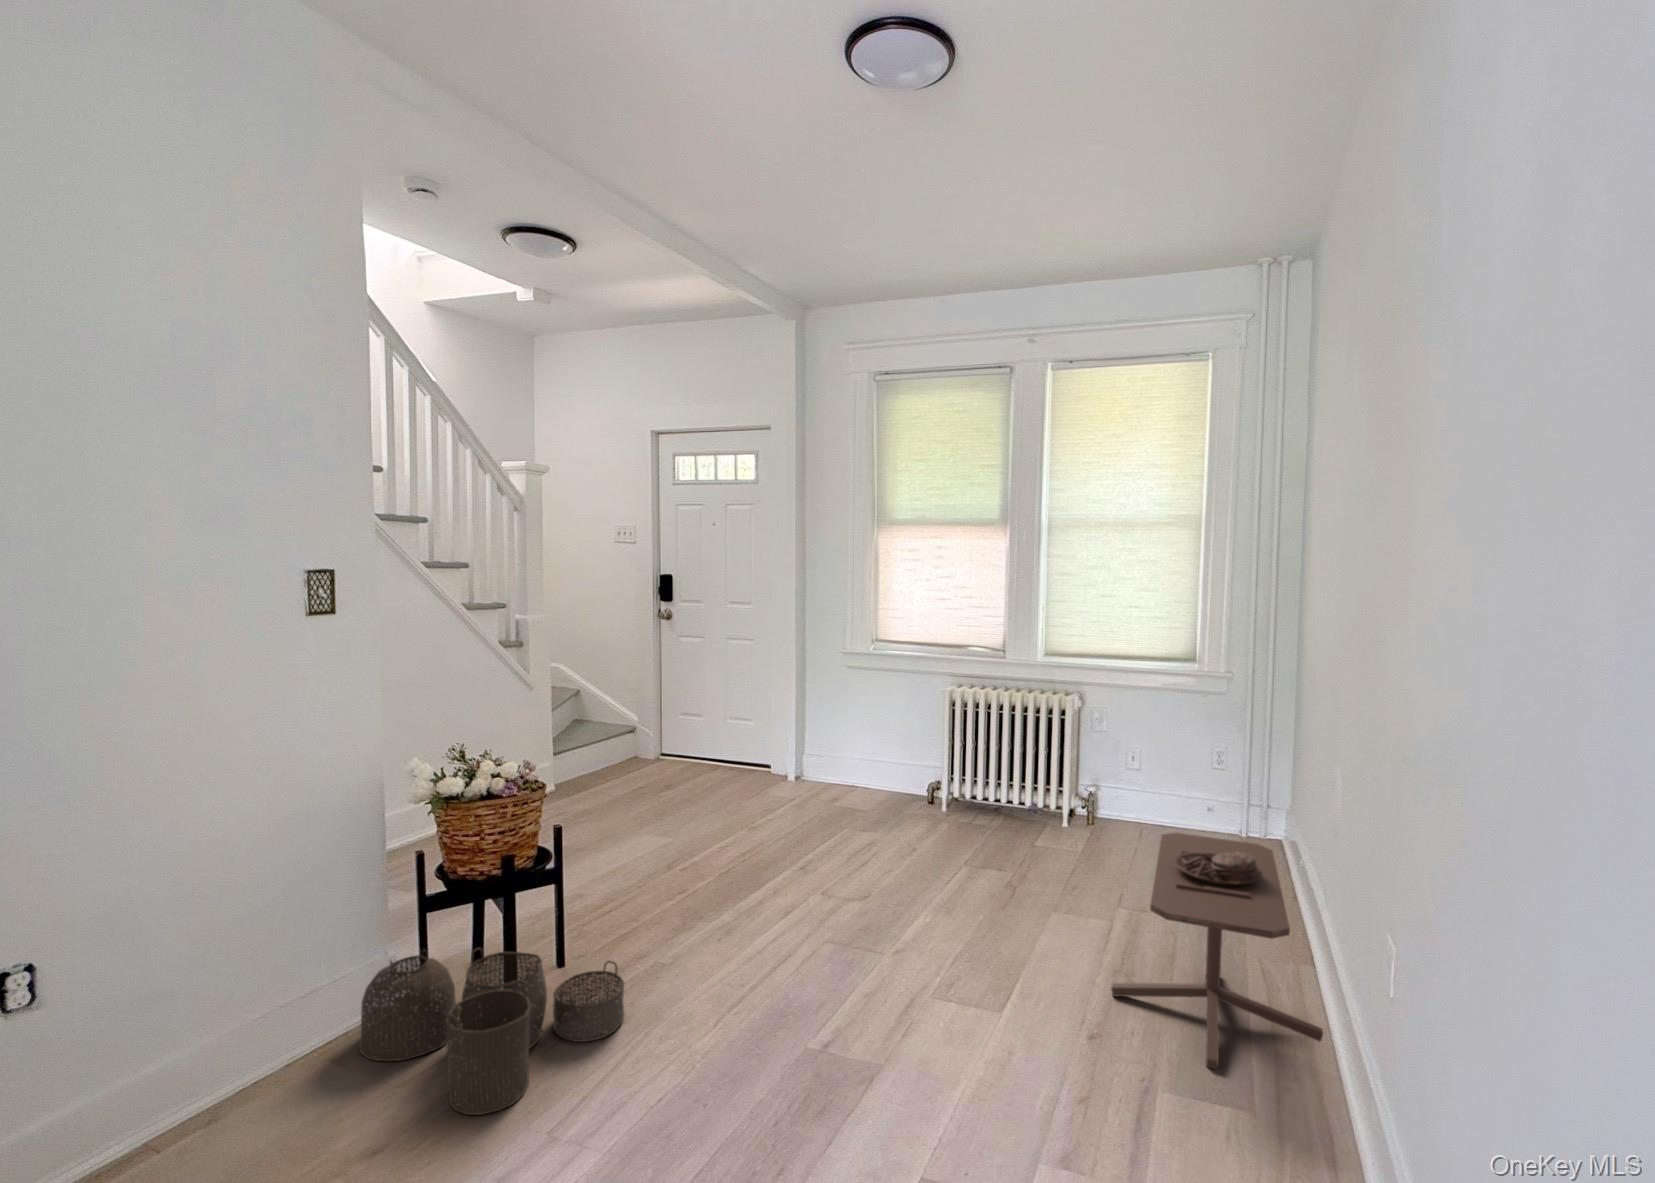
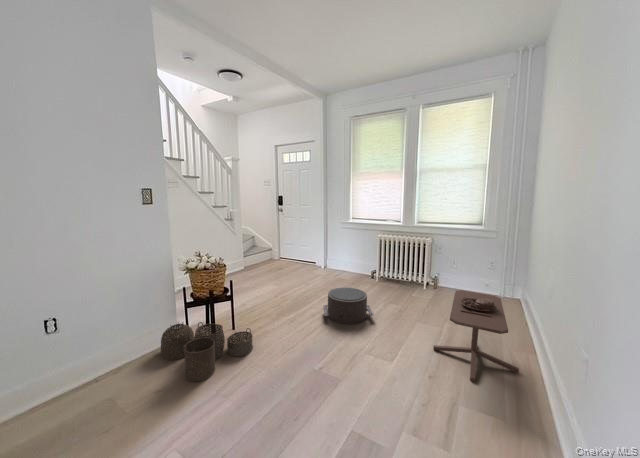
pouf: none [807,835,950,938] -> present [323,287,374,324]

